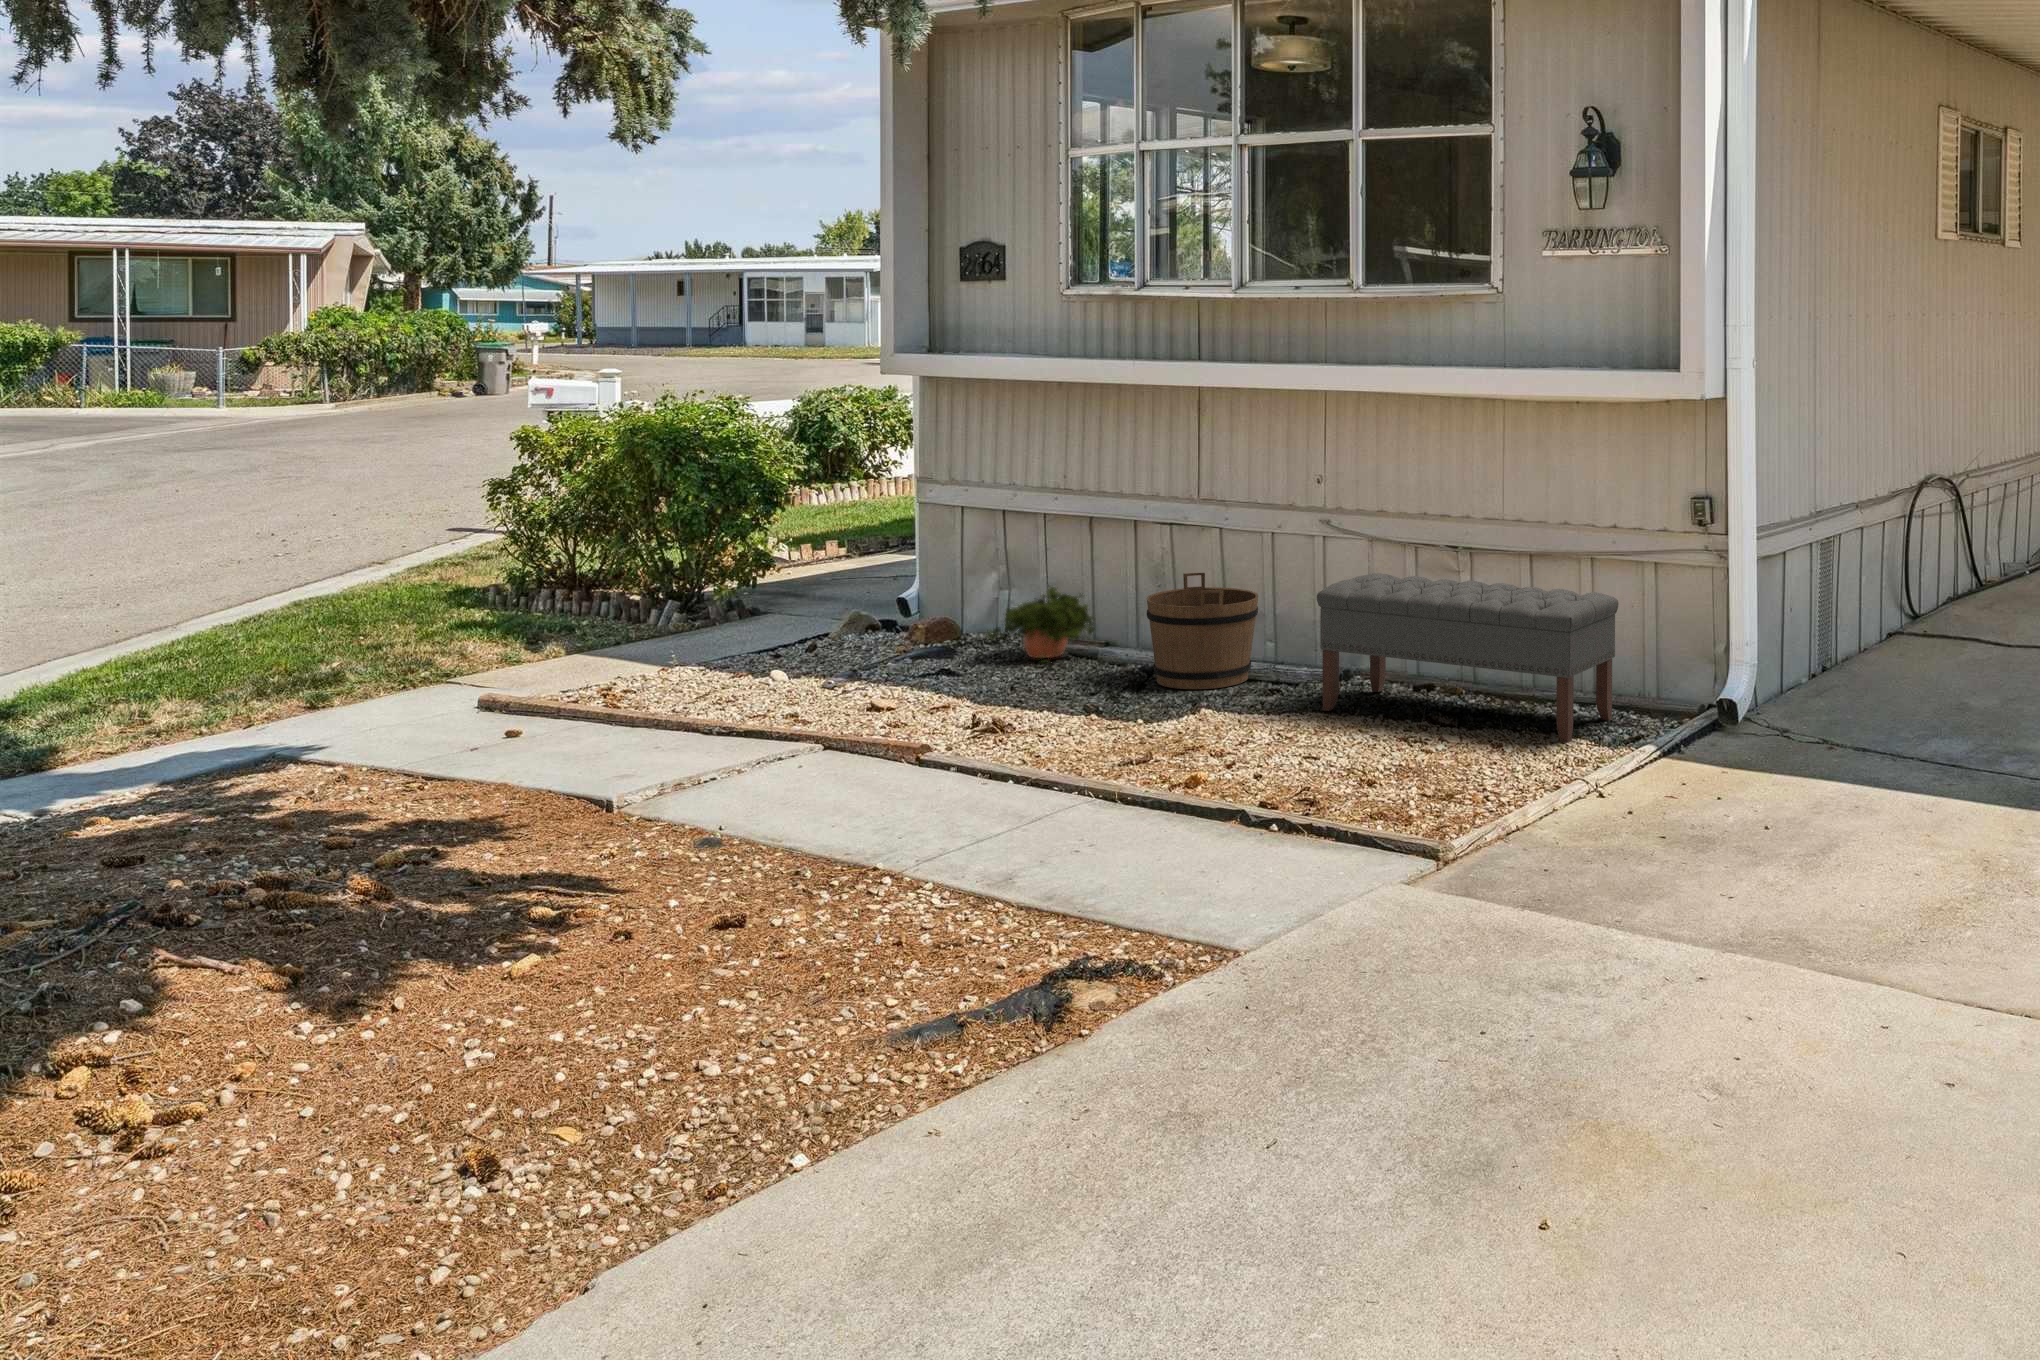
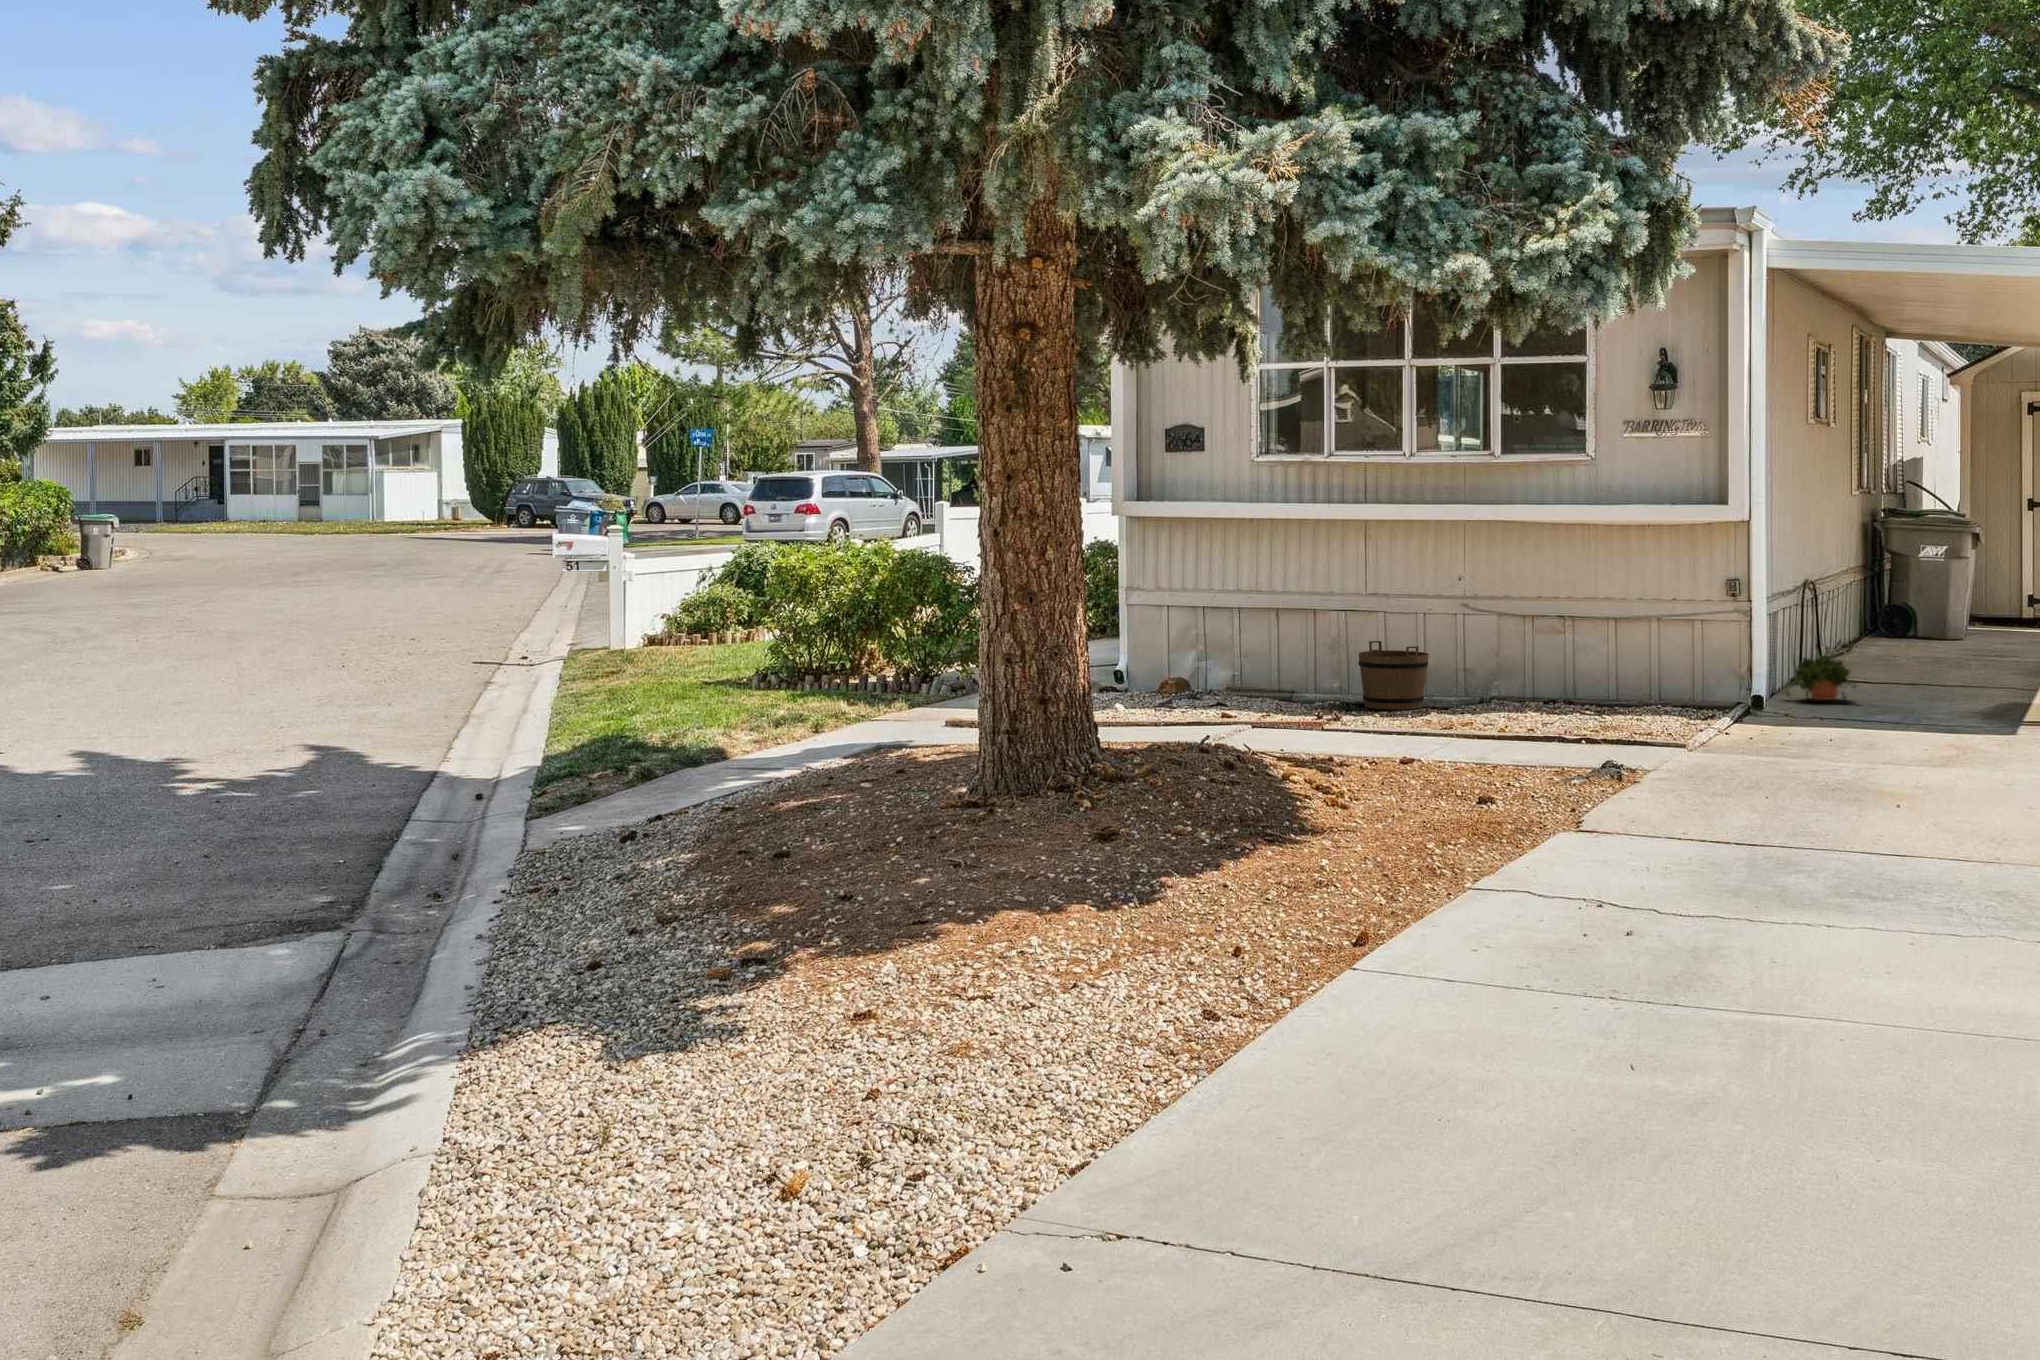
bench: present [1317,573,1618,743] -> none [1497,634,1680,721]
potted plant: present [986,587,1094,663] -> present [1784,654,1856,700]

